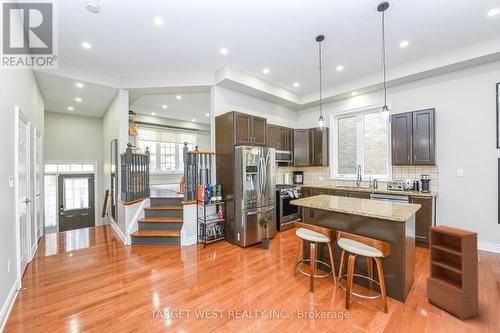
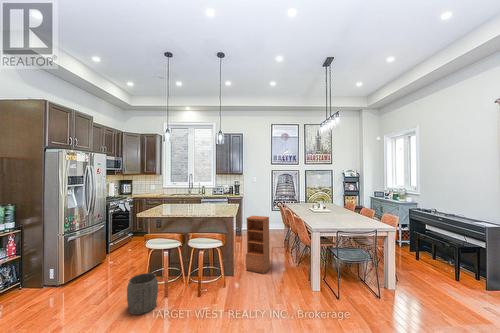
potted plant: present [258,214,274,249] -> none [83,232,109,278]
woven basket: none [275,260,302,299] -> present [127,273,158,315]

